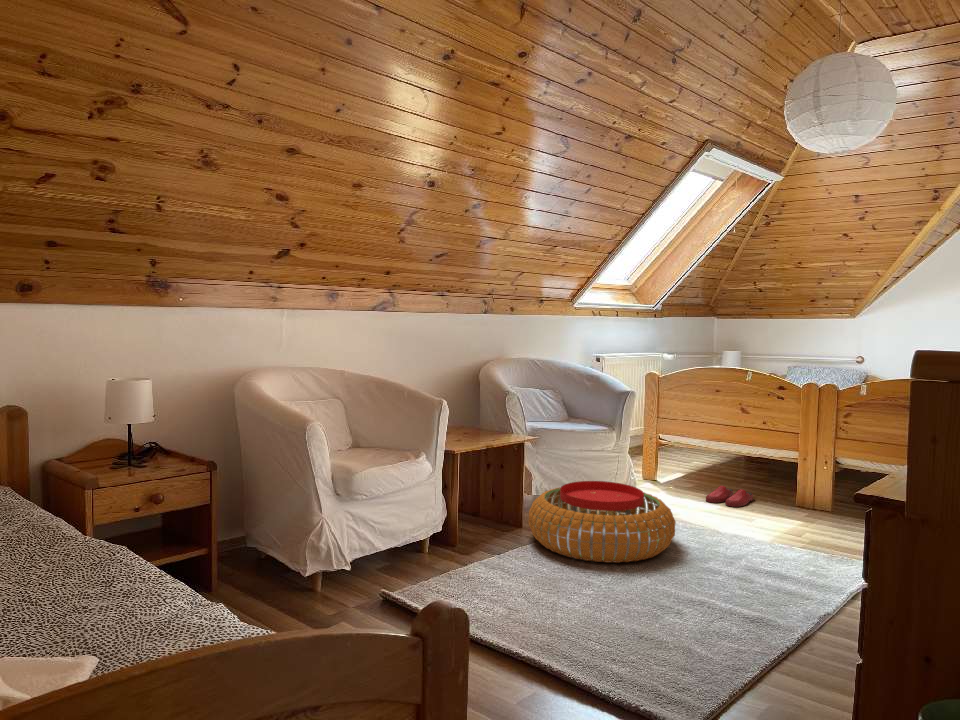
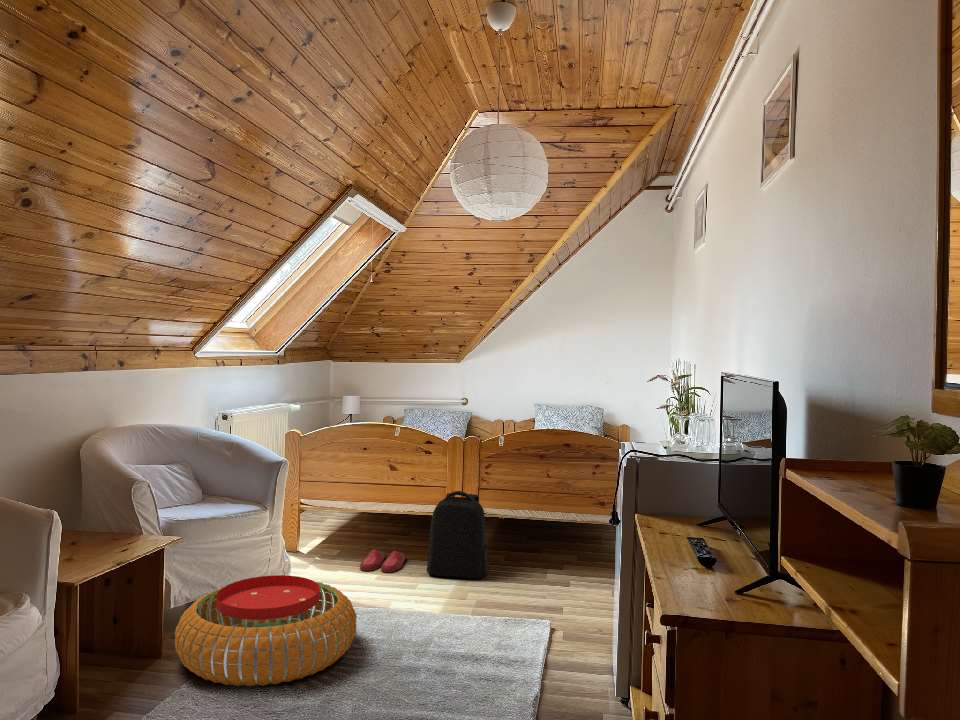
backpack: none [769,437,835,526] -> present [427,491,488,579]

